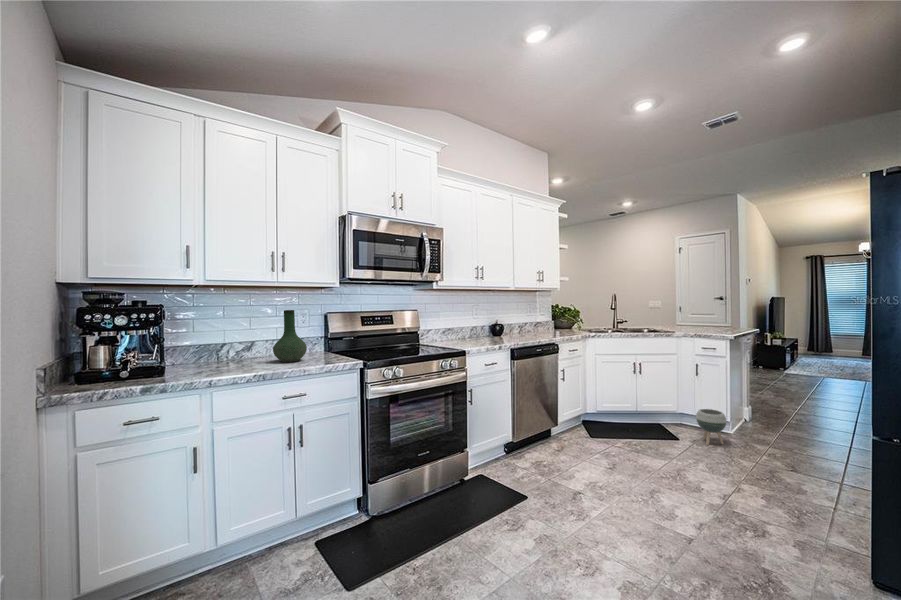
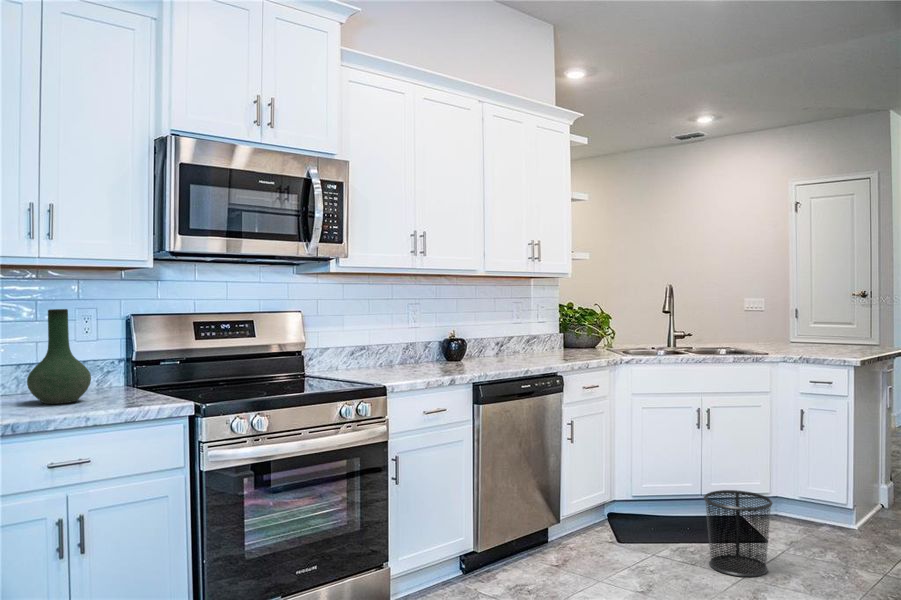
planter: present [696,409,727,445] -> none [797,488,846,550]
waste bin: none [643,410,685,461] -> present [704,490,772,577]

